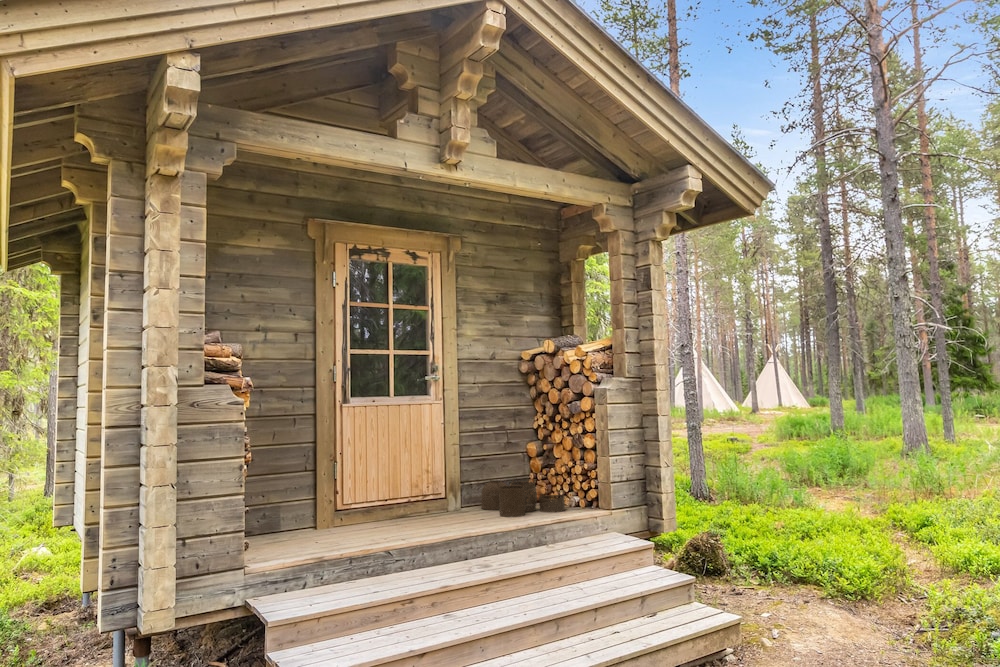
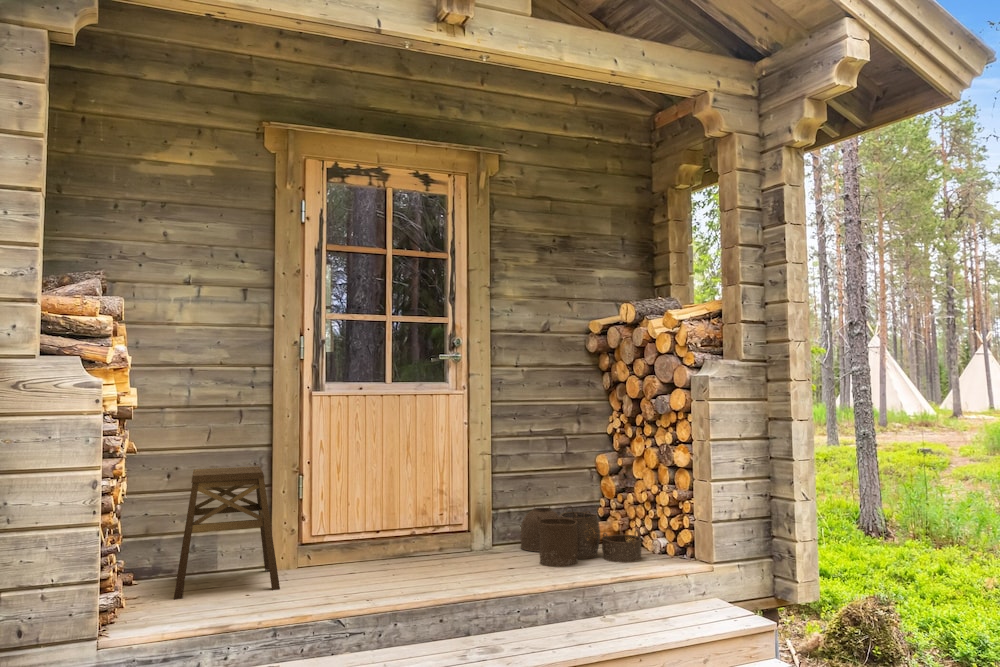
stool: none [253,457,336,549] -> present [174,466,280,600]

